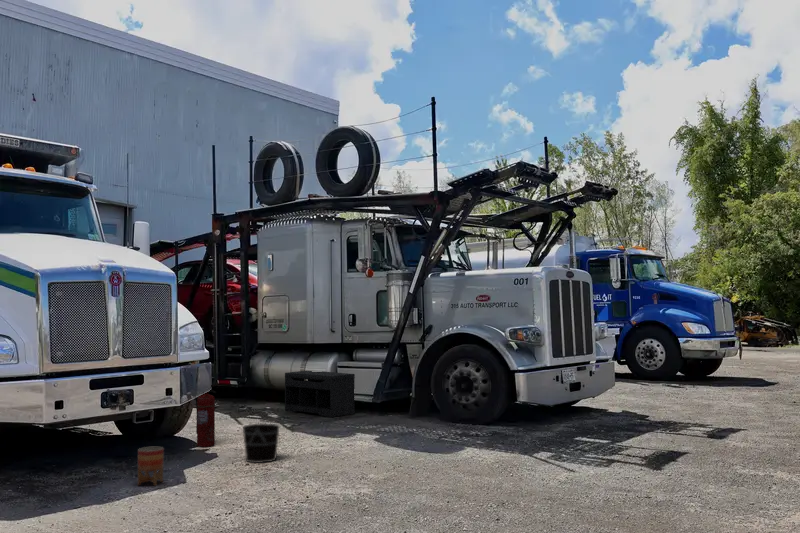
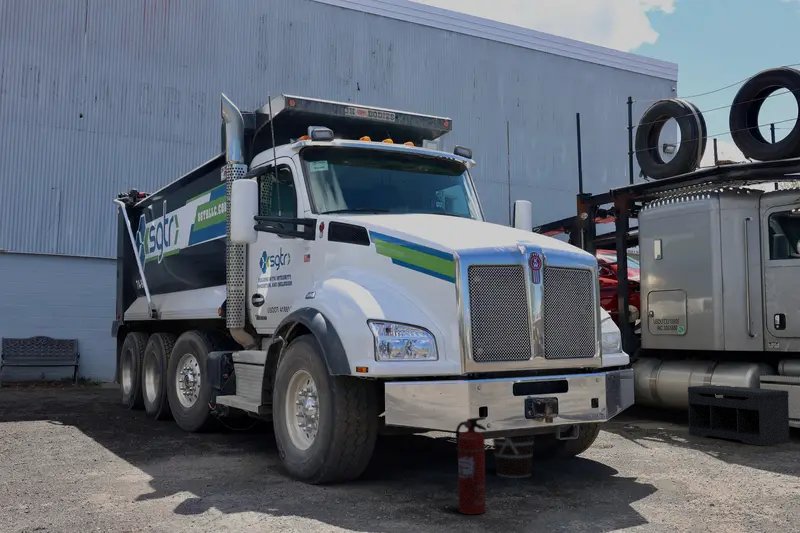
fire extinguisher: present [195,385,216,447] -> present [456,417,486,515]
bucket: present [243,423,279,463] -> present [493,436,534,478]
planter: present [138,447,164,485] -> none [583,470,615,521]

